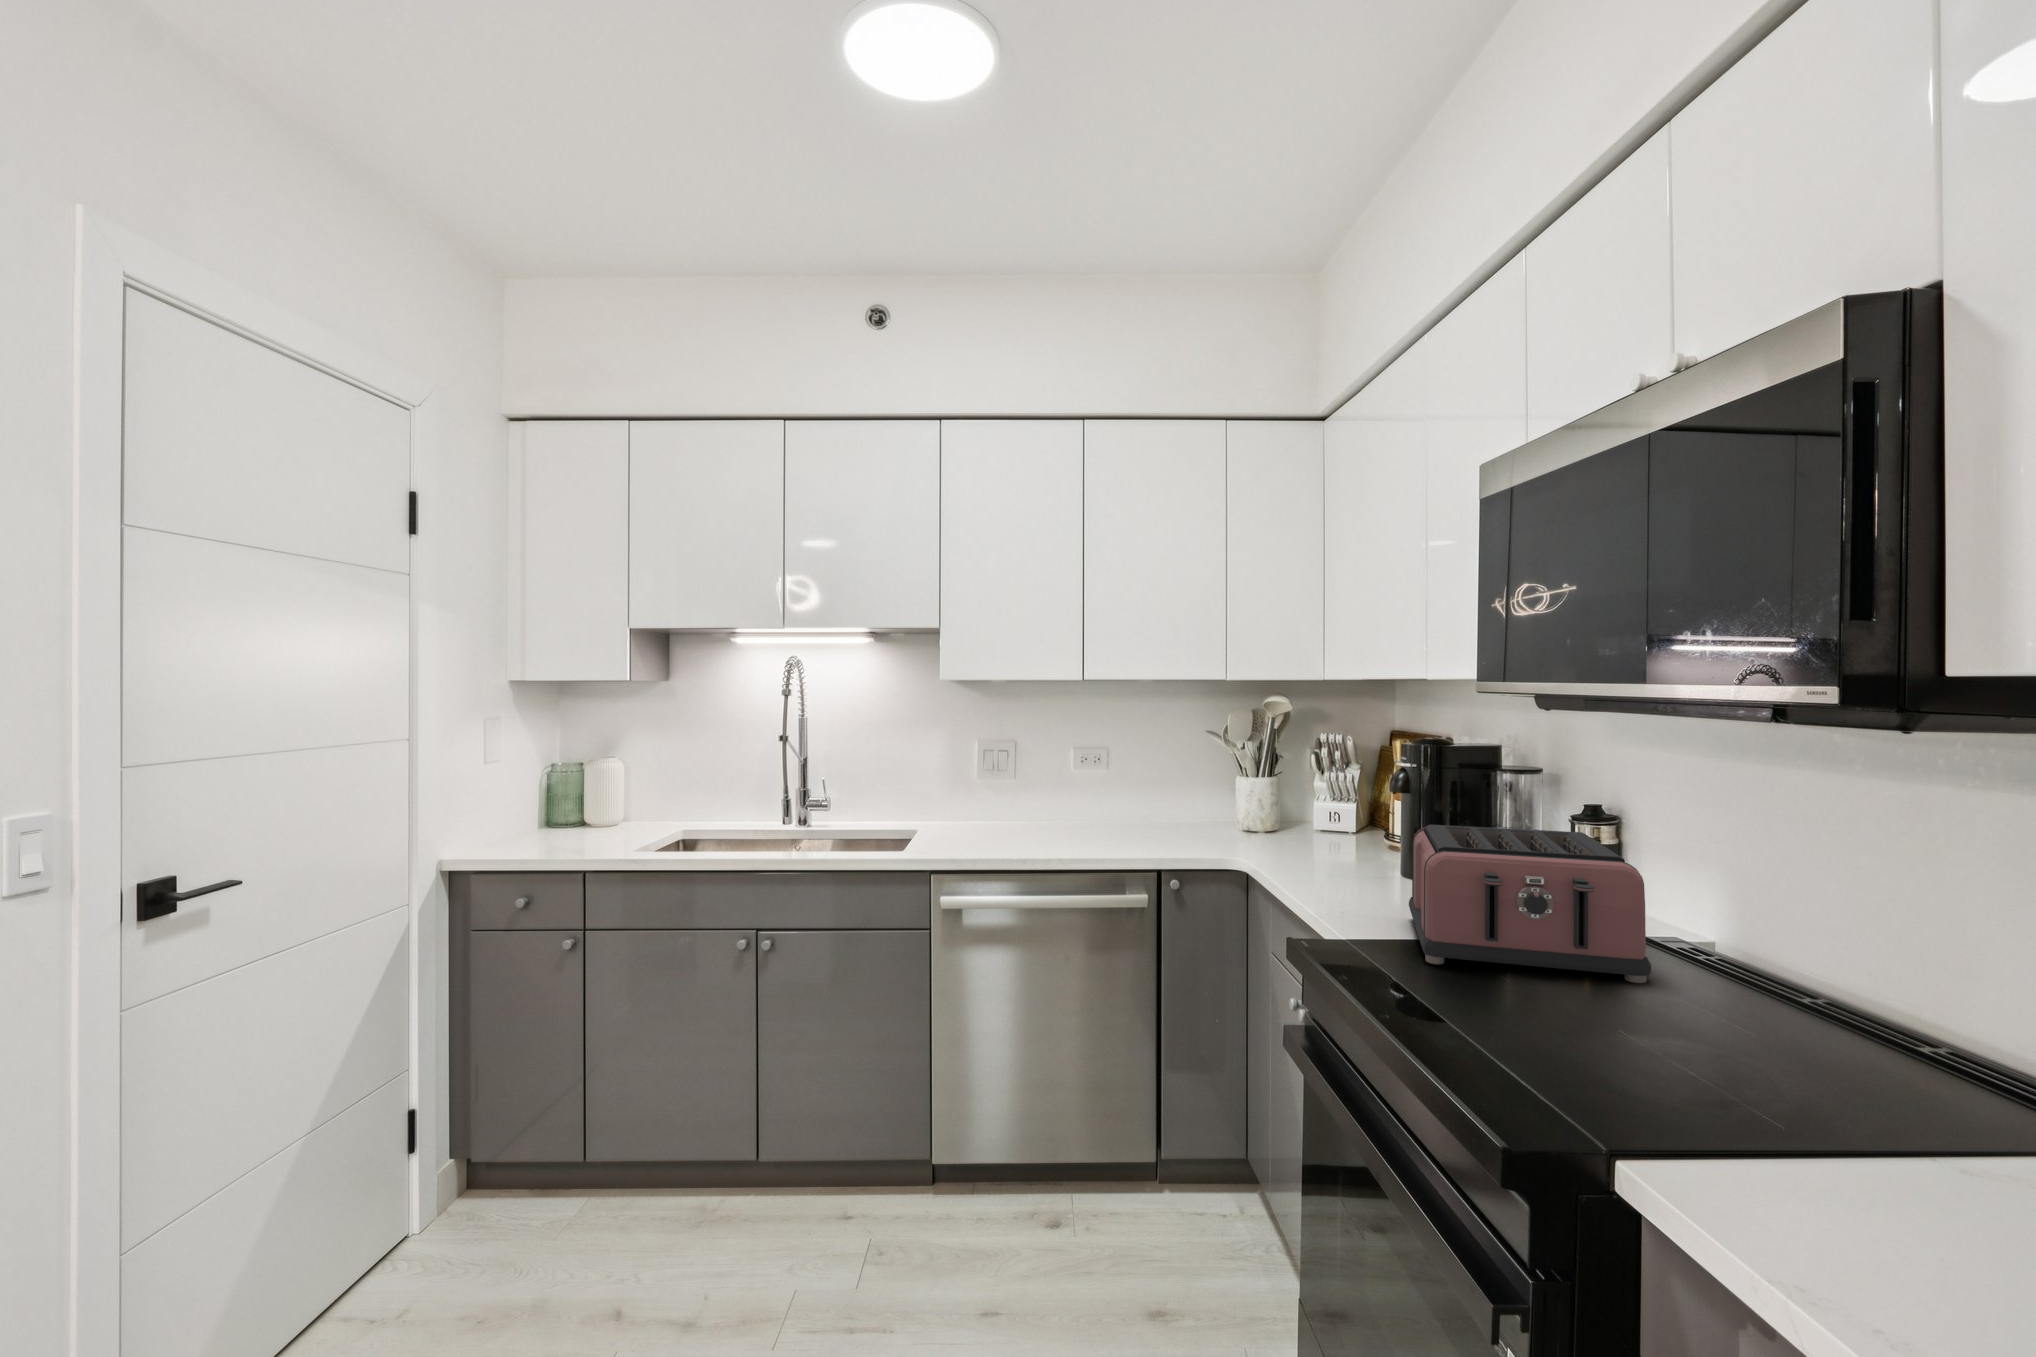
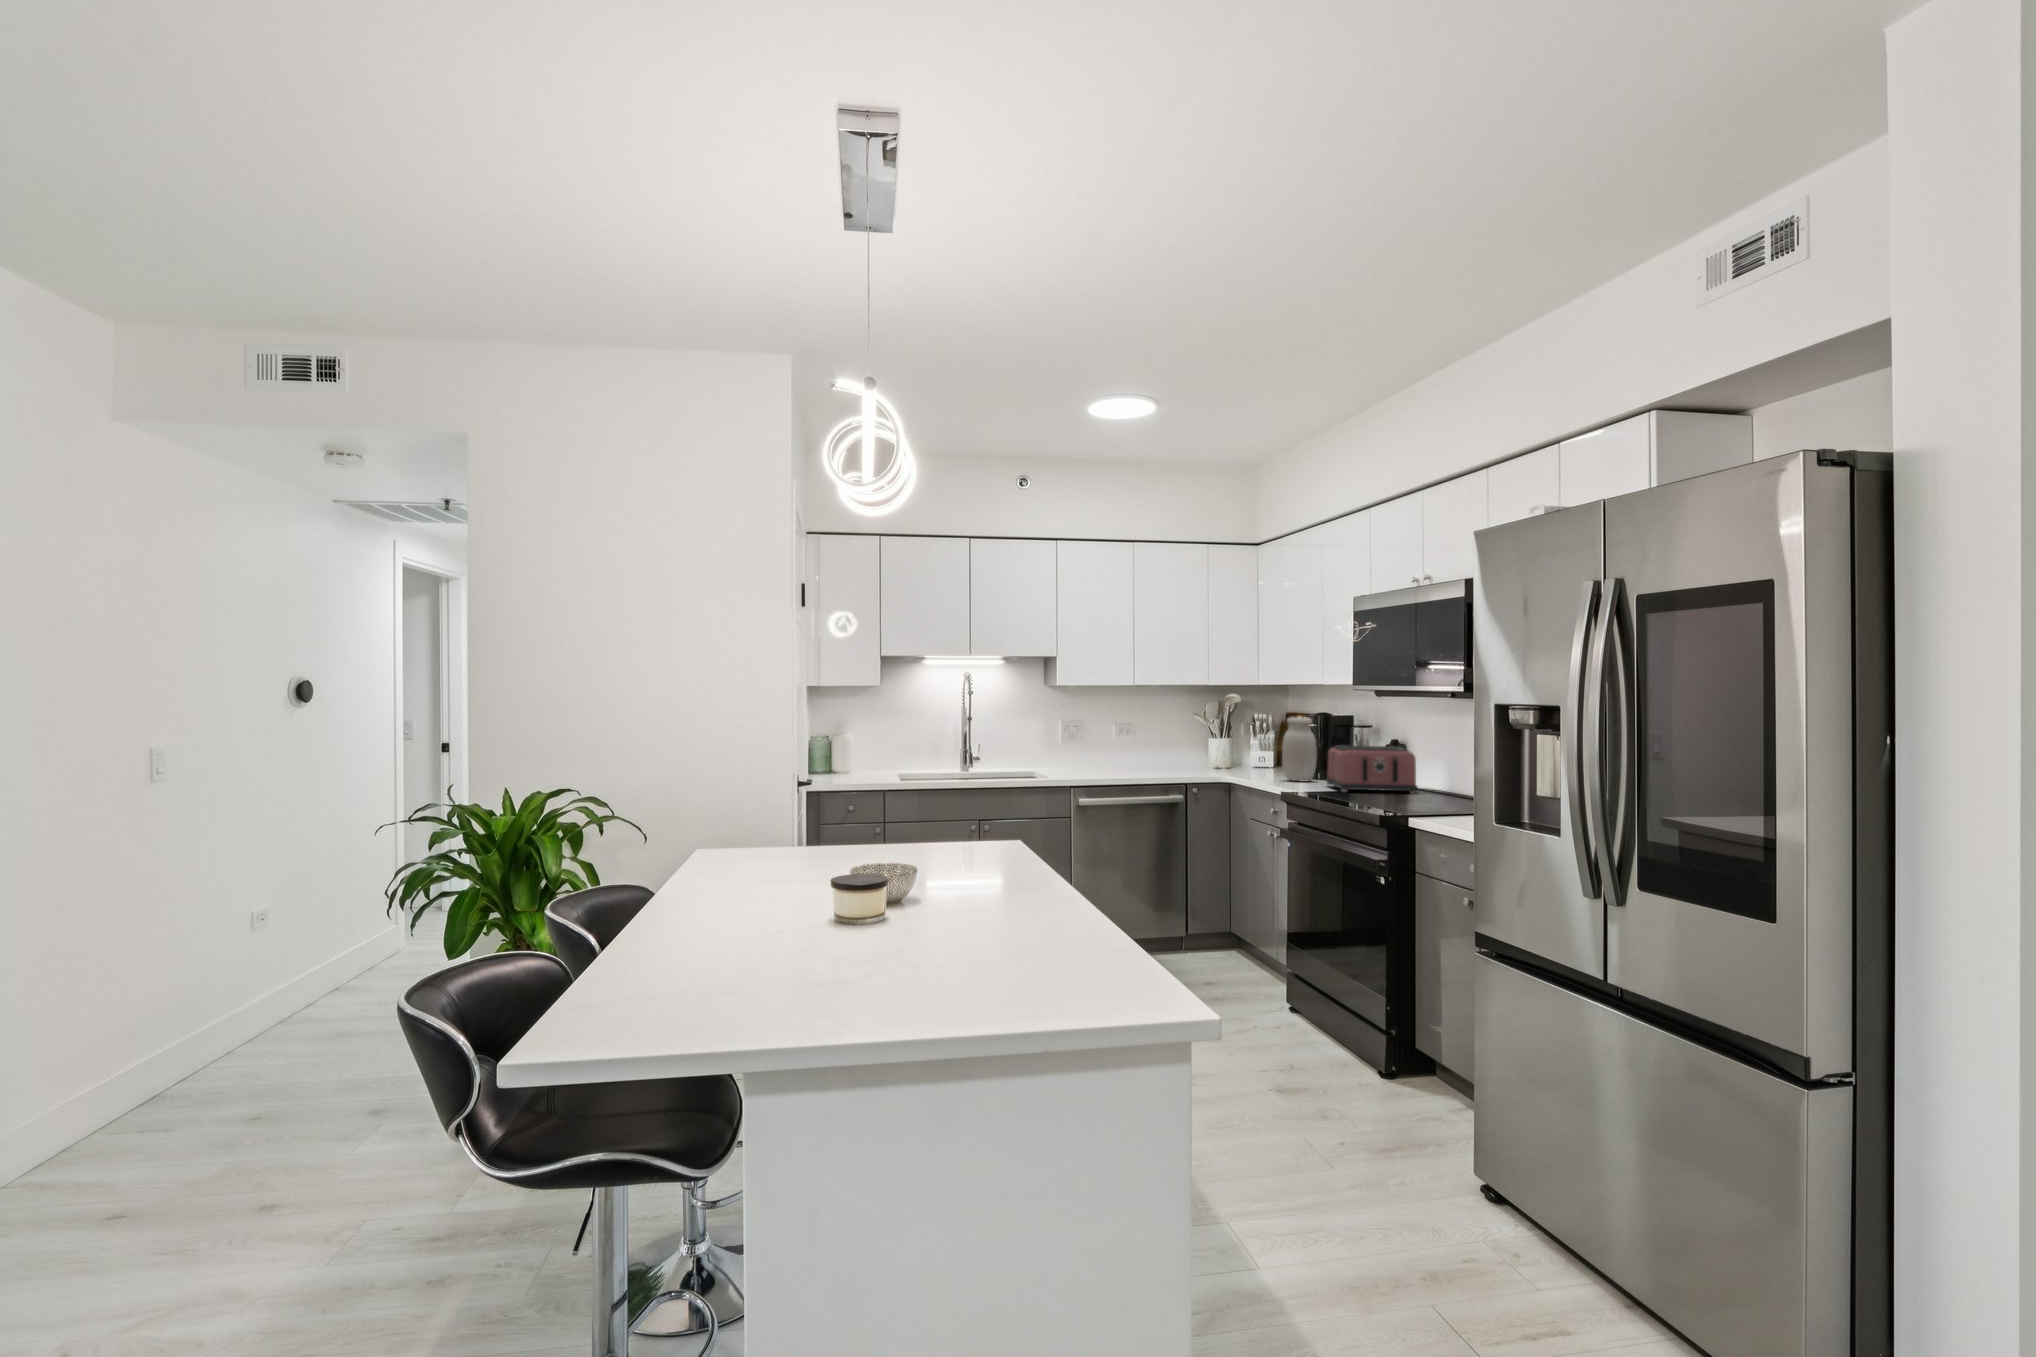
jar: none [1329,749,1403,891] -> present [1282,717,1317,782]

